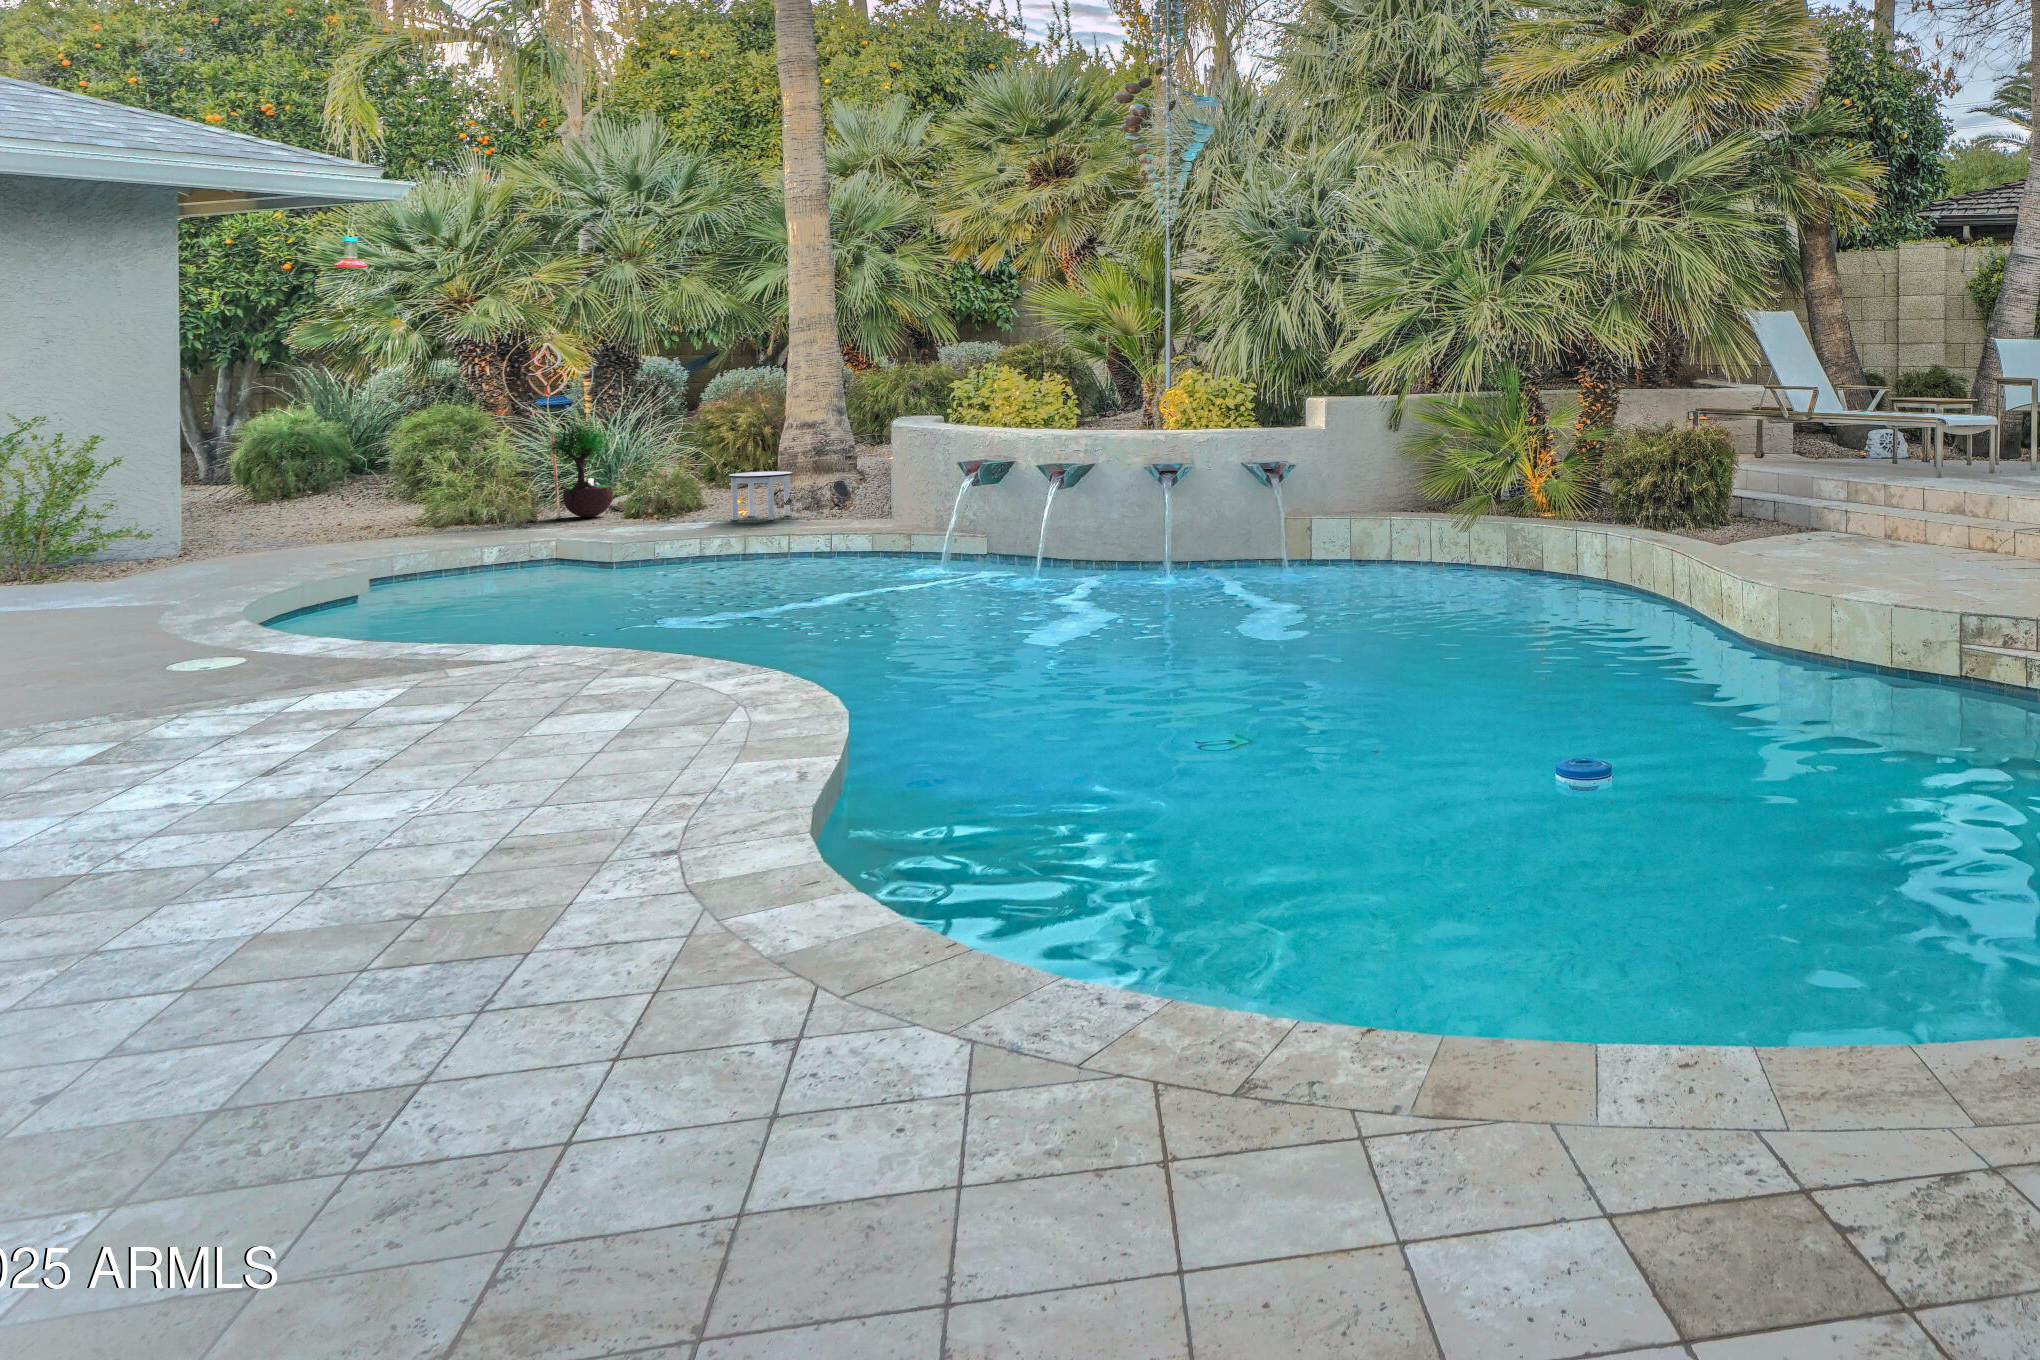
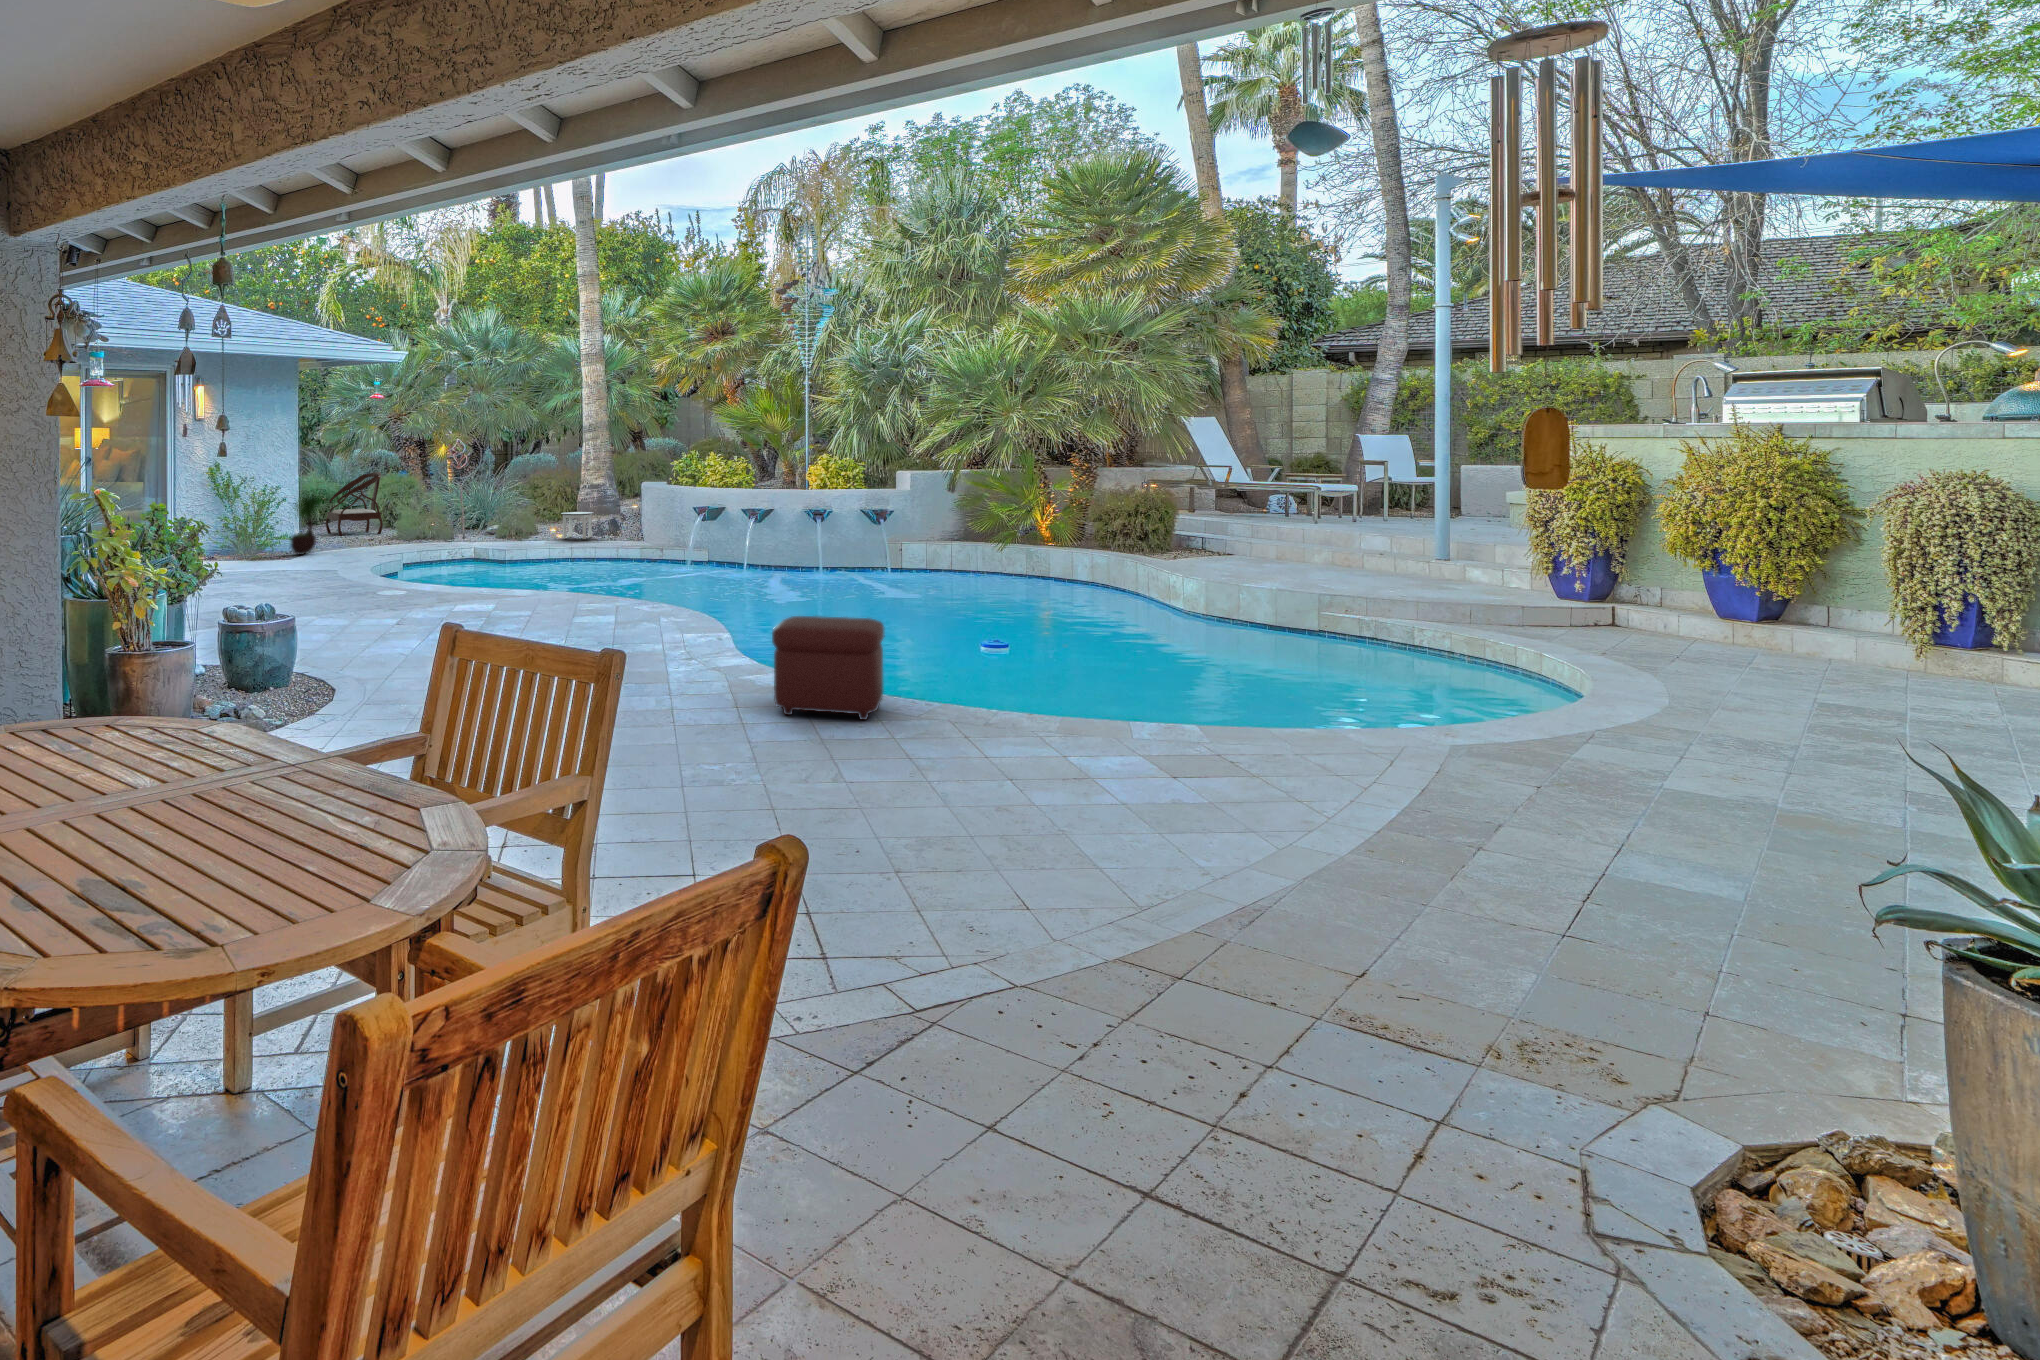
armchair: none [271,403,390,525] -> present [326,472,383,536]
potted tree: present [544,416,613,517] -> present [291,492,321,555]
ottoman: none [466,863,899,1238] -> present [772,616,885,720]

